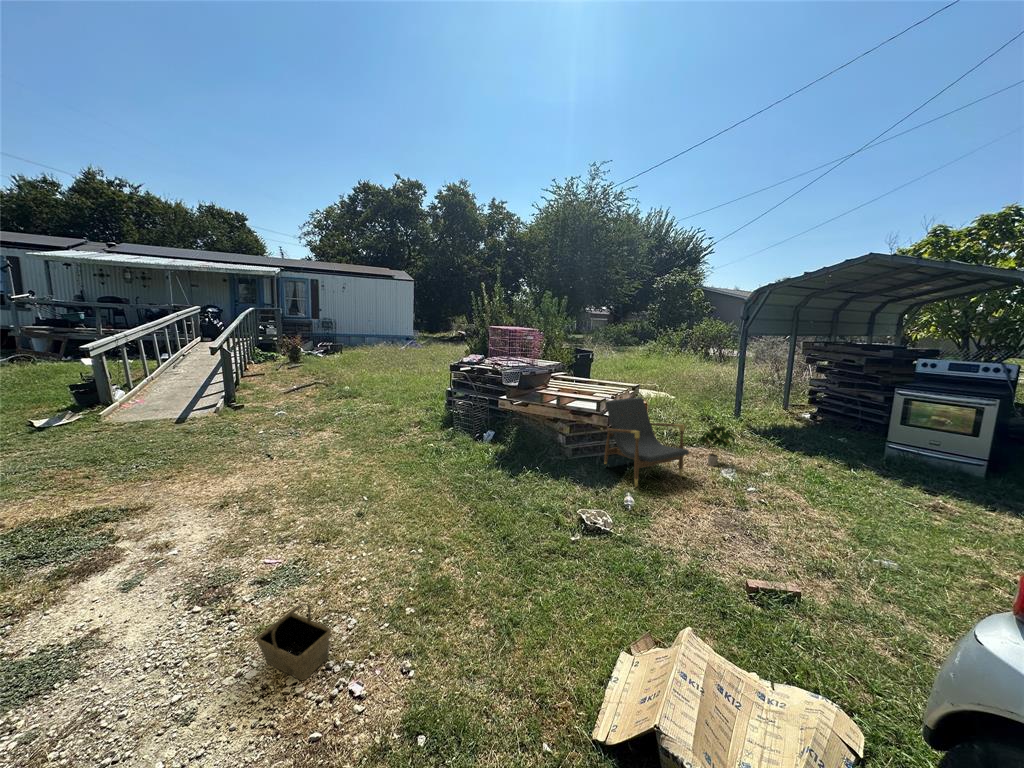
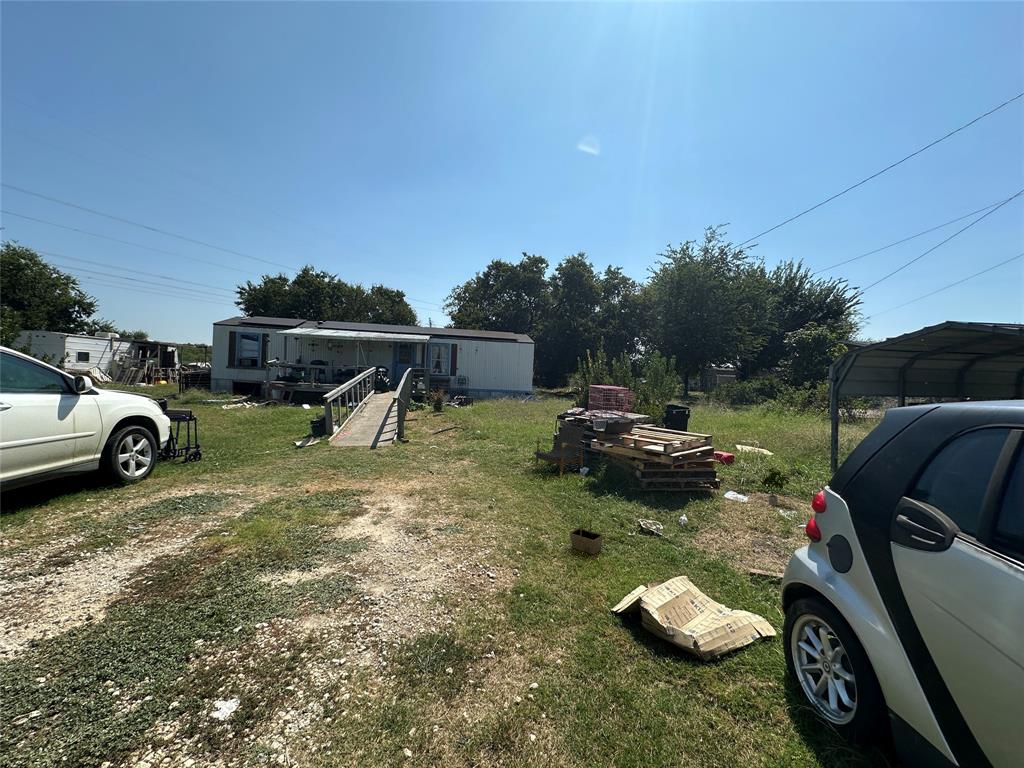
lounge chair: present [604,397,689,487] -> present [533,425,585,477]
basket: present [256,604,331,680] -> present [569,521,603,554]

